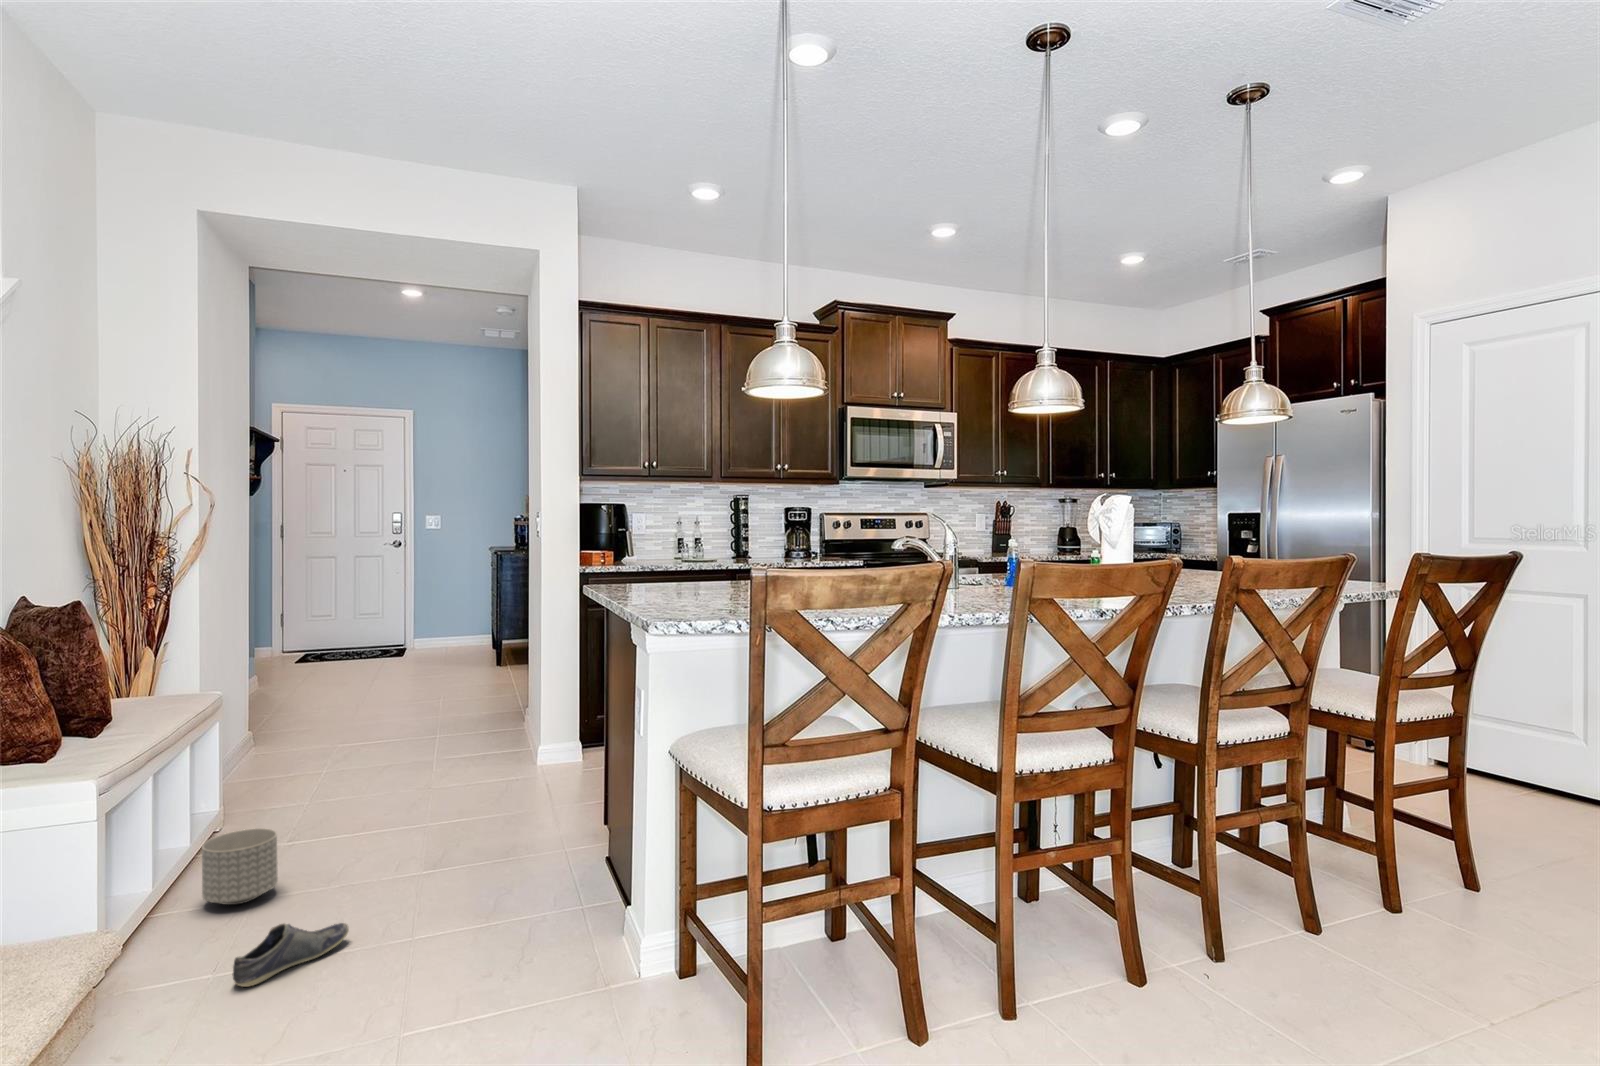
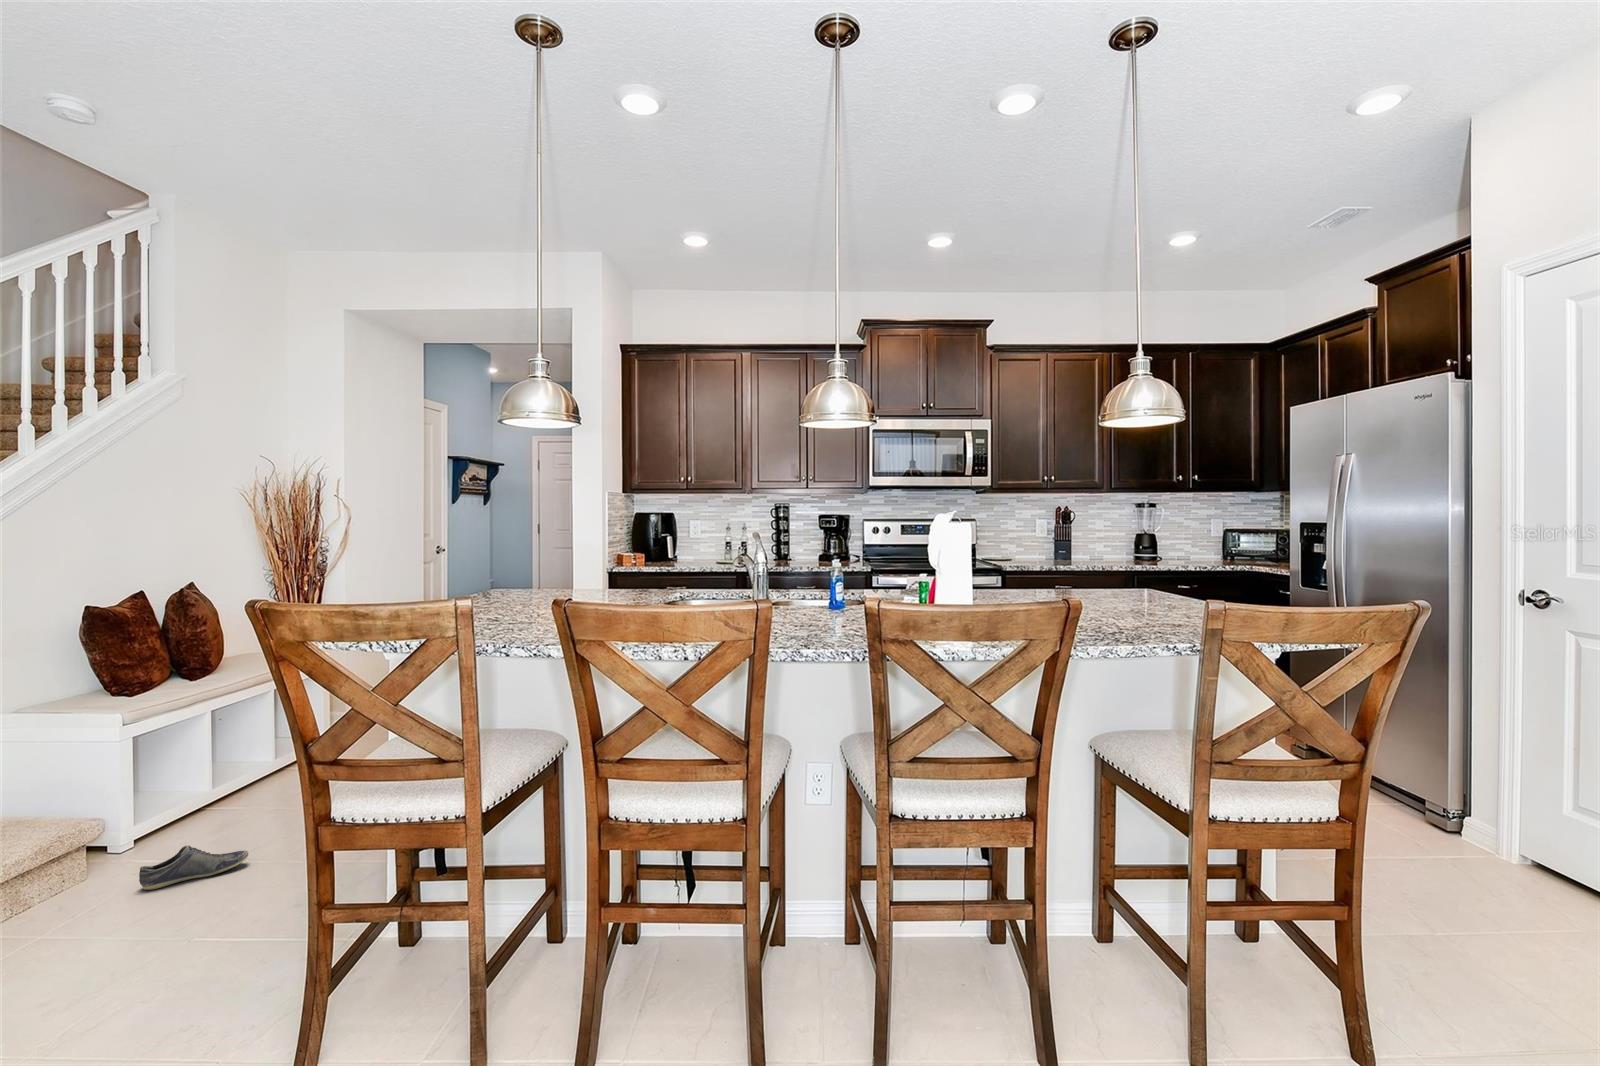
planter: present [202,828,278,905] -> none [208,766,267,822]

